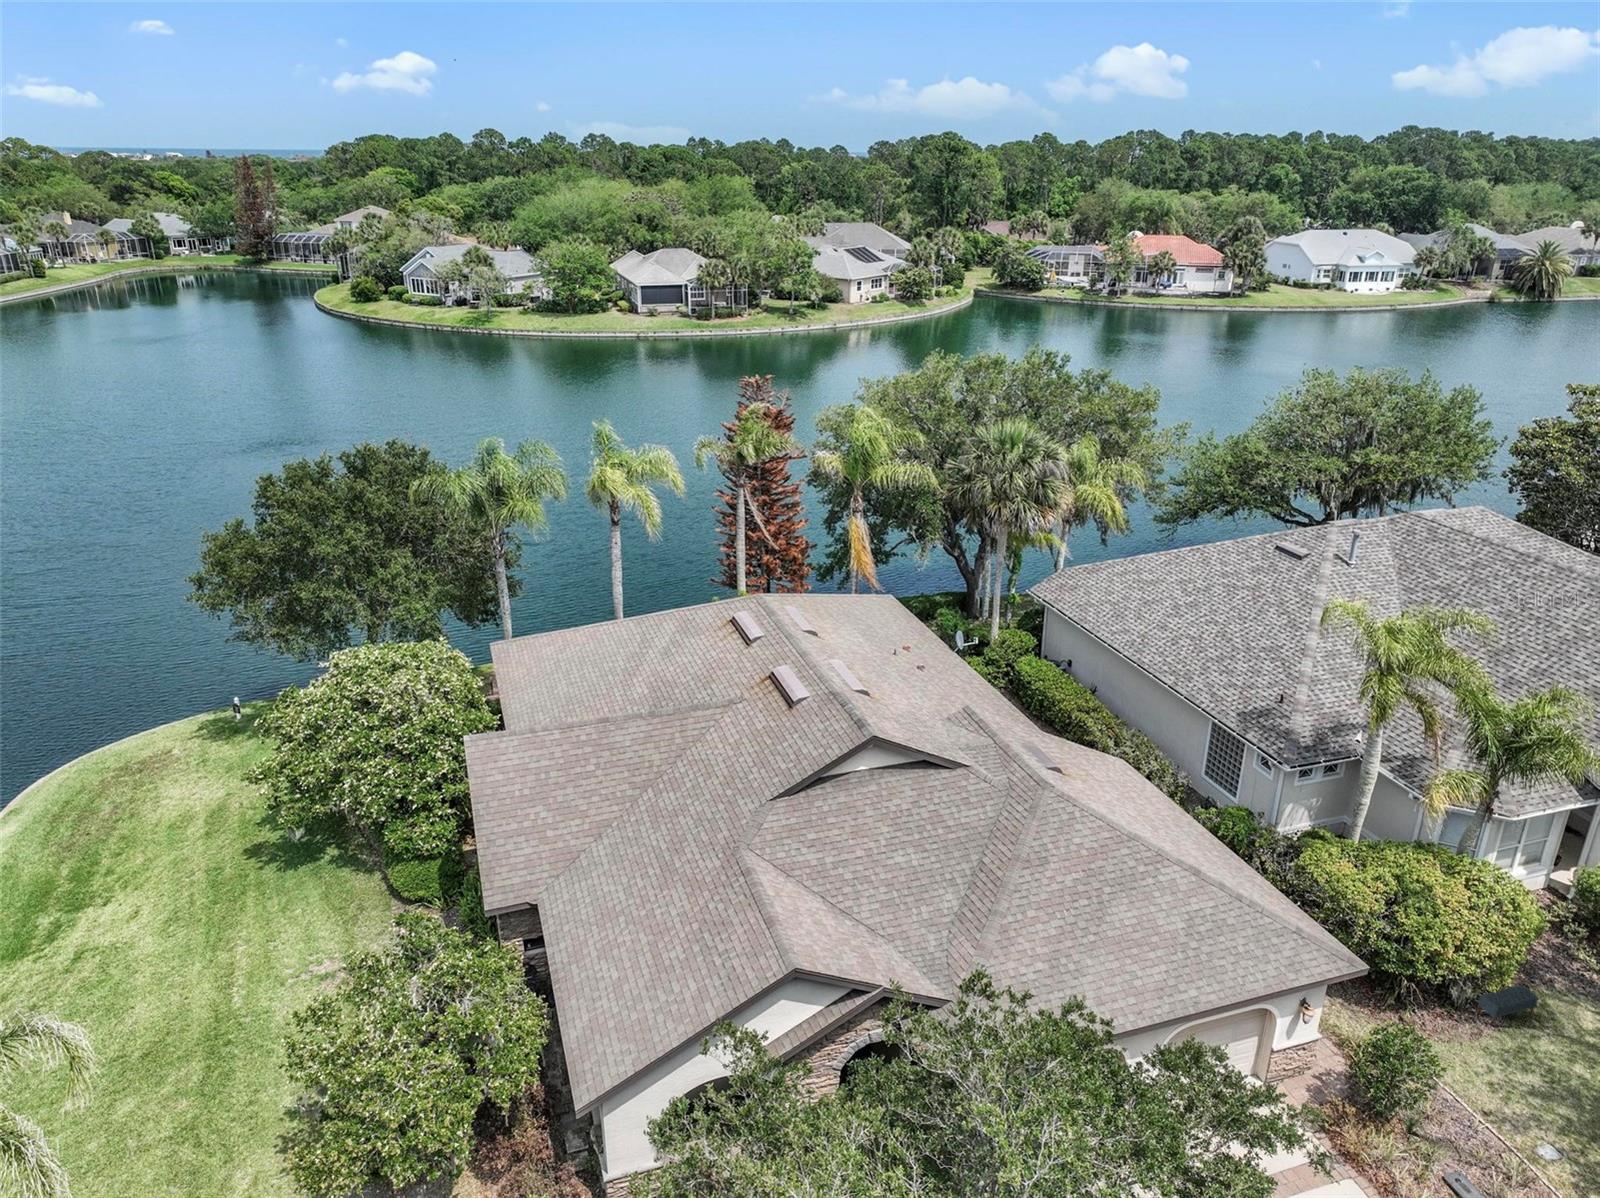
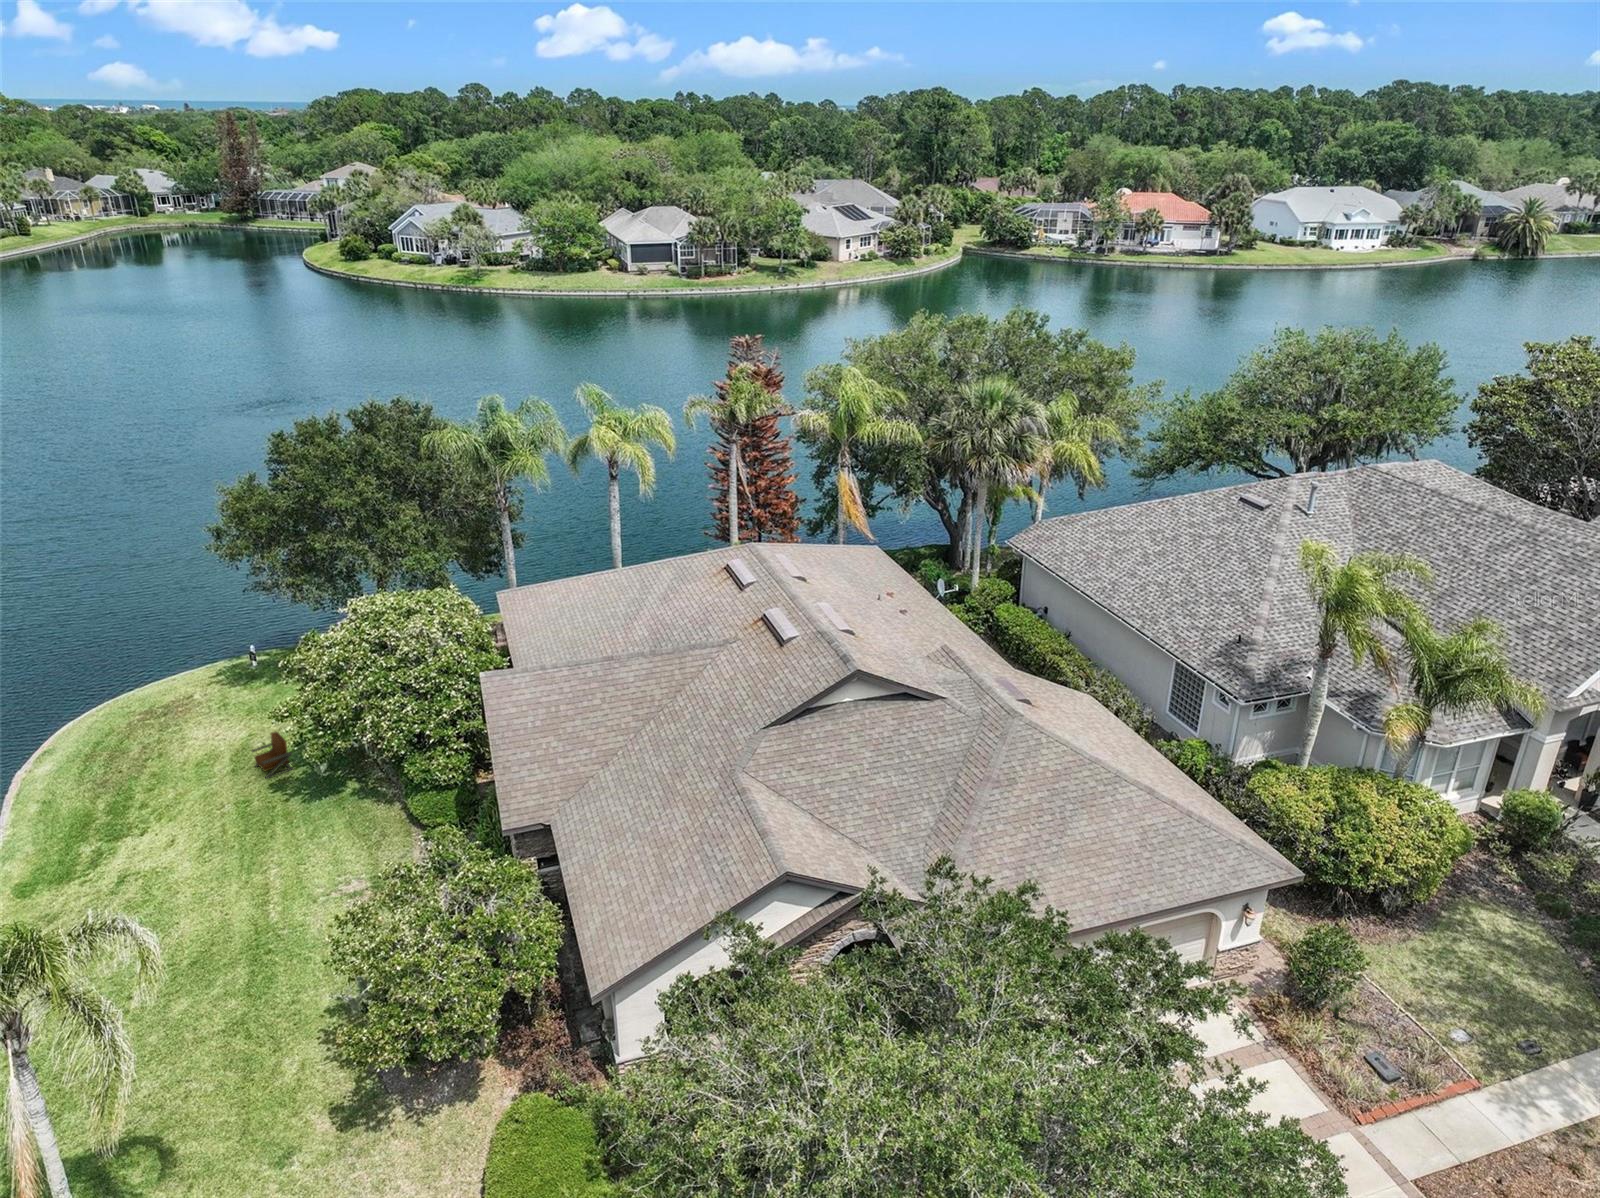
lounge chair: none [227,792,273,844] -> present [252,732,294,779]
bench: present [1476,985,1539,1026] -> none [1403,893,1460,930]

